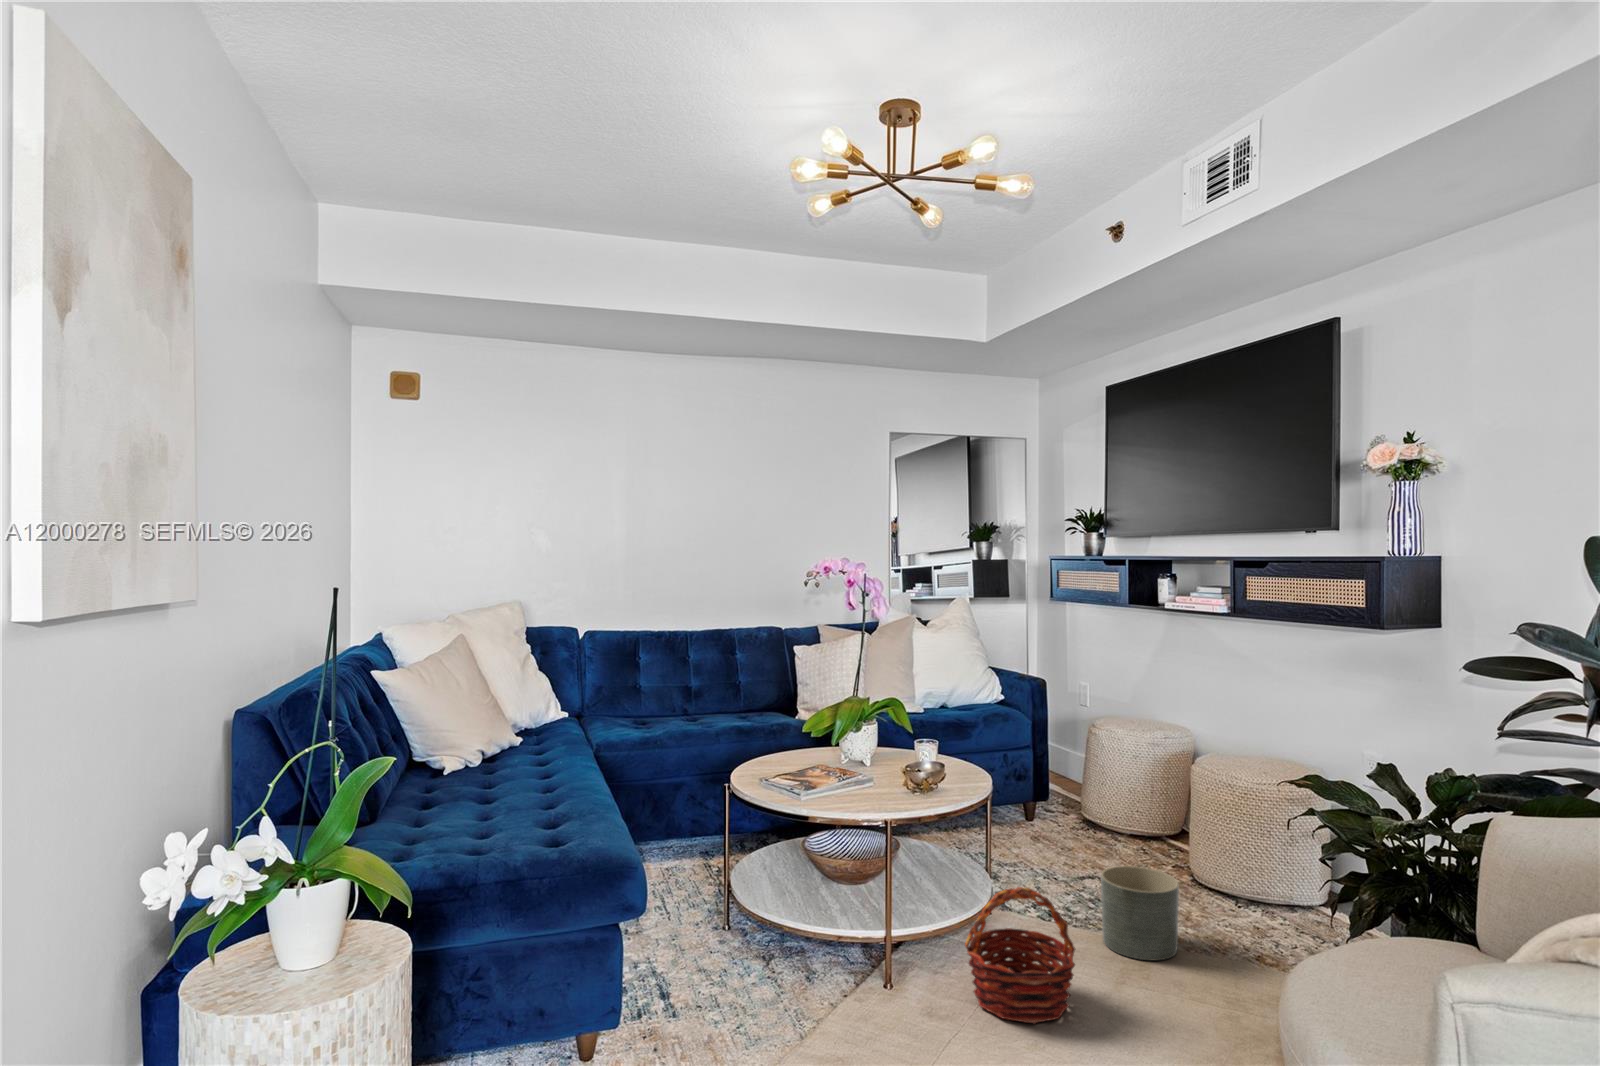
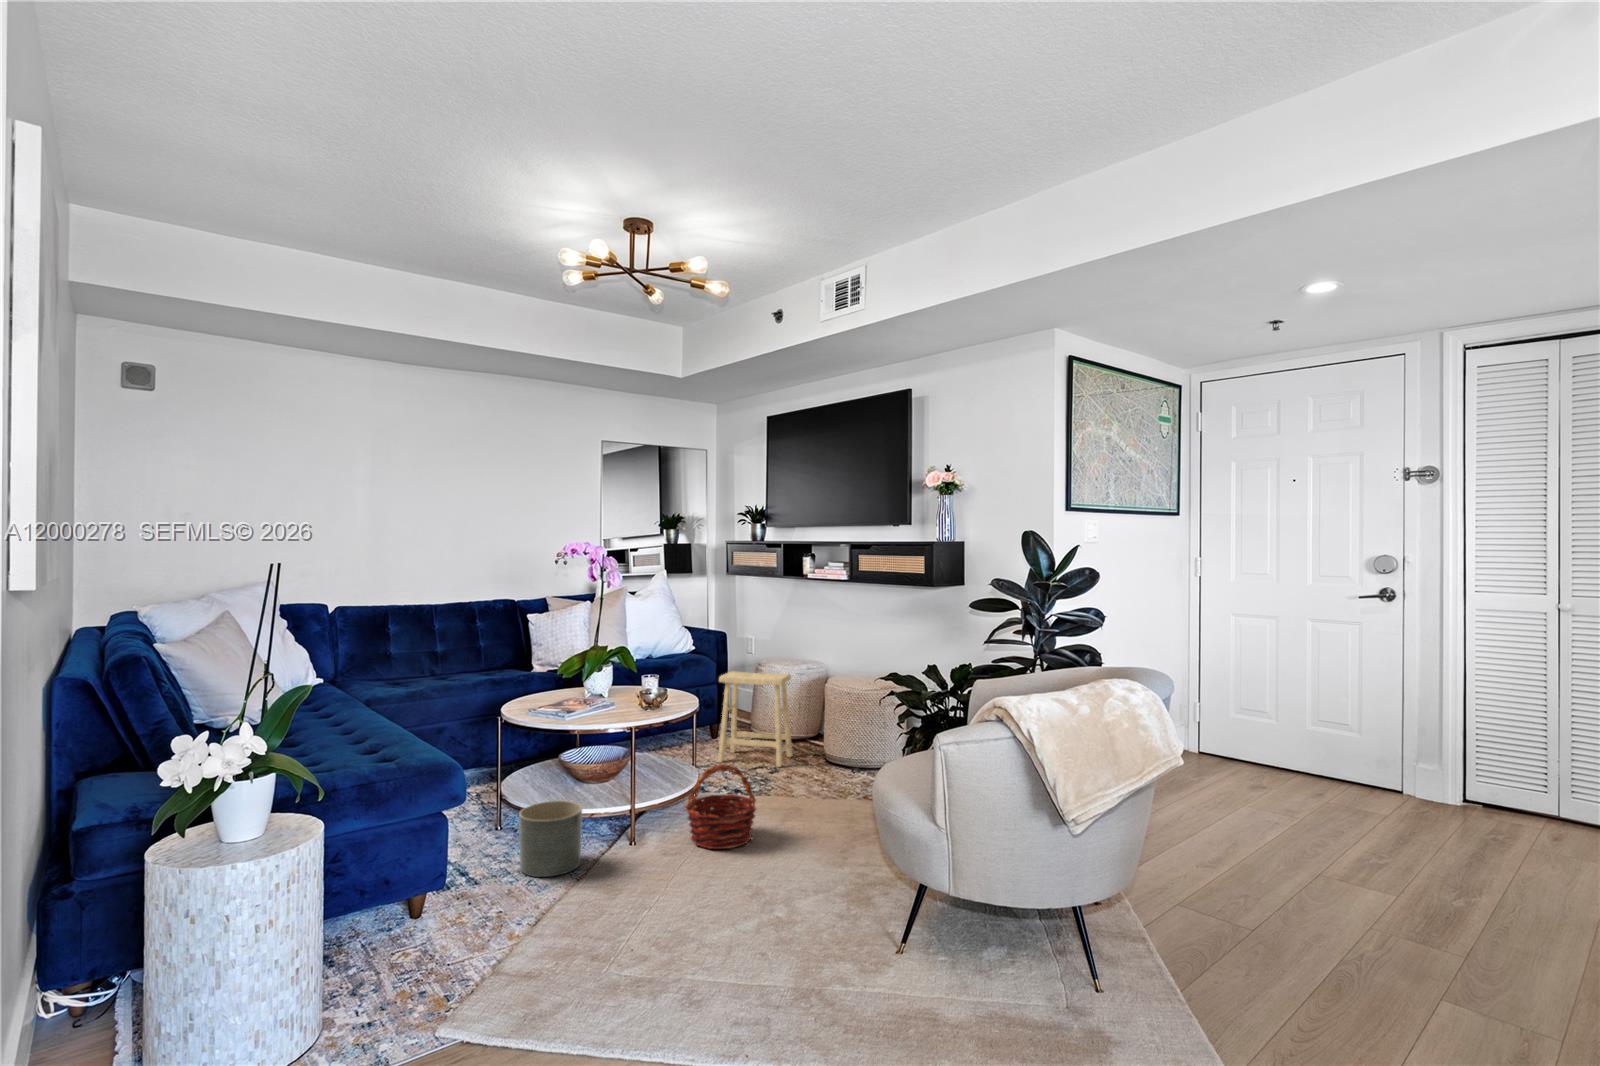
footstool: none [1031,735,1143,883] -> present [718,672,792,767]
planter: present [1101,866,1179,961] -> present [519,801,582,877]

